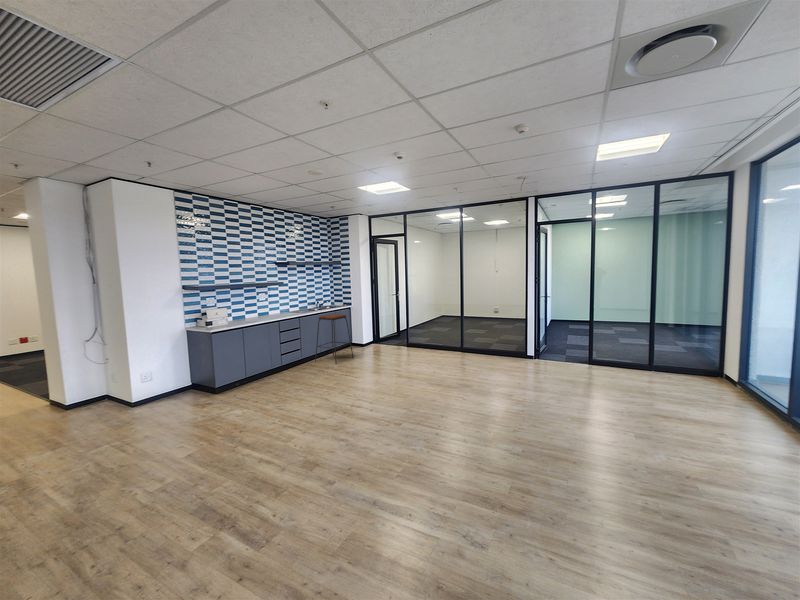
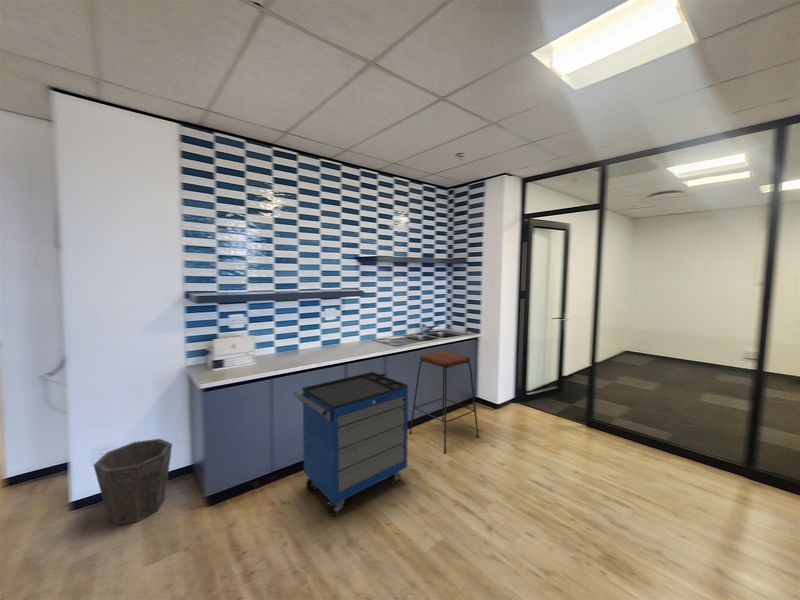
storage cabinet: none [258,324,318,385] -> present [294,372,408,516]
waste bin: none [153,367,191,405] -> present [93,439,172,525]

